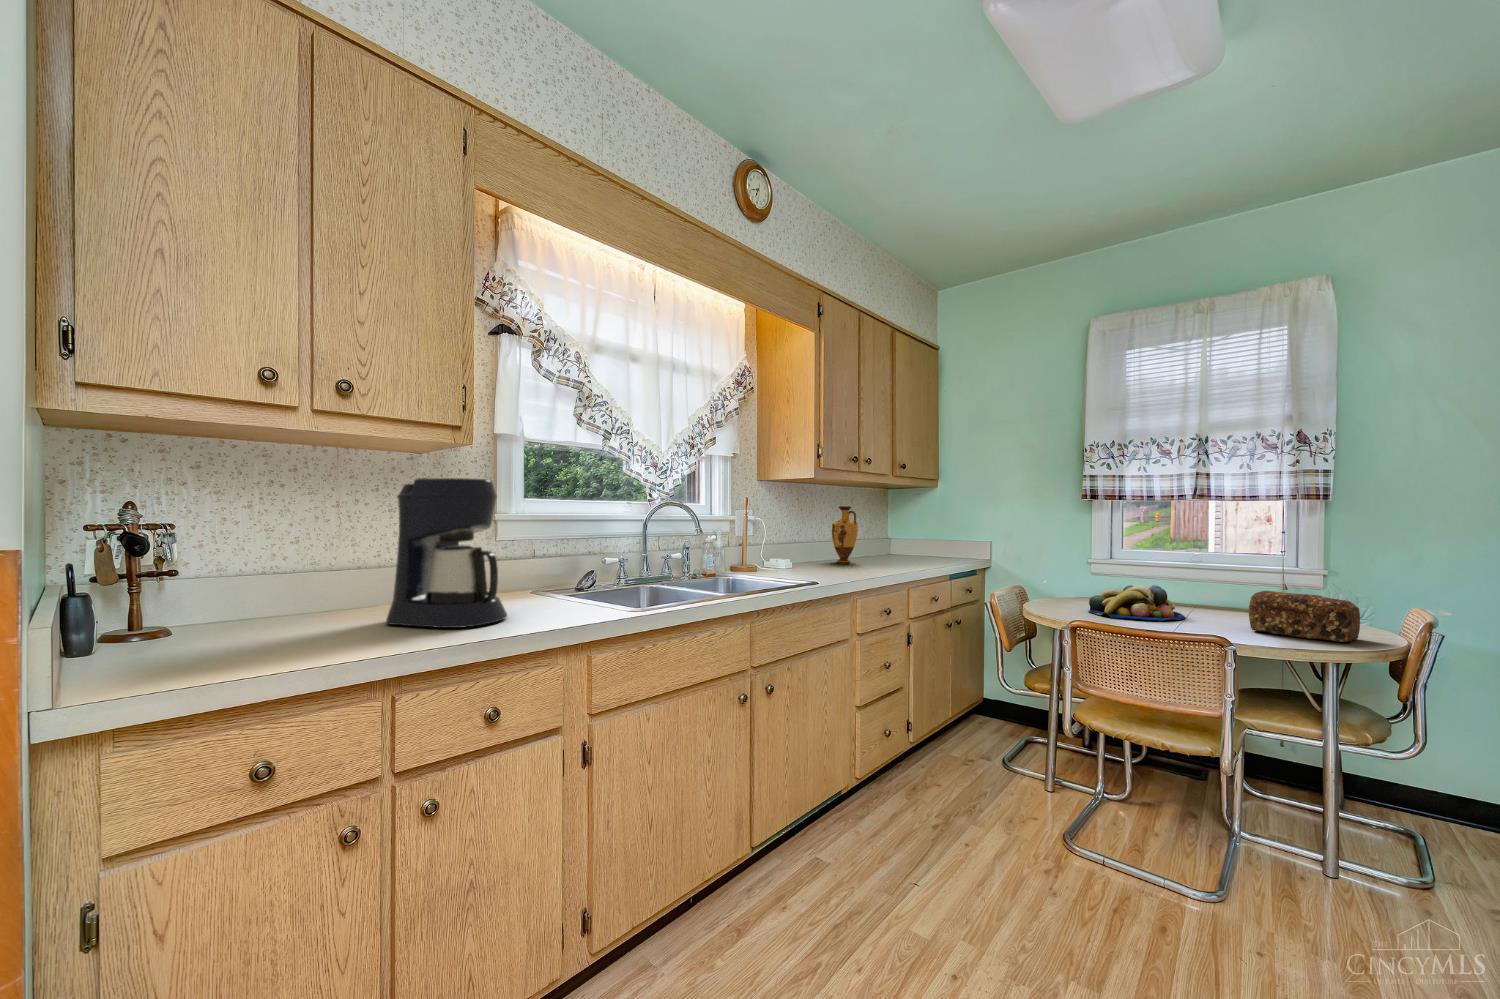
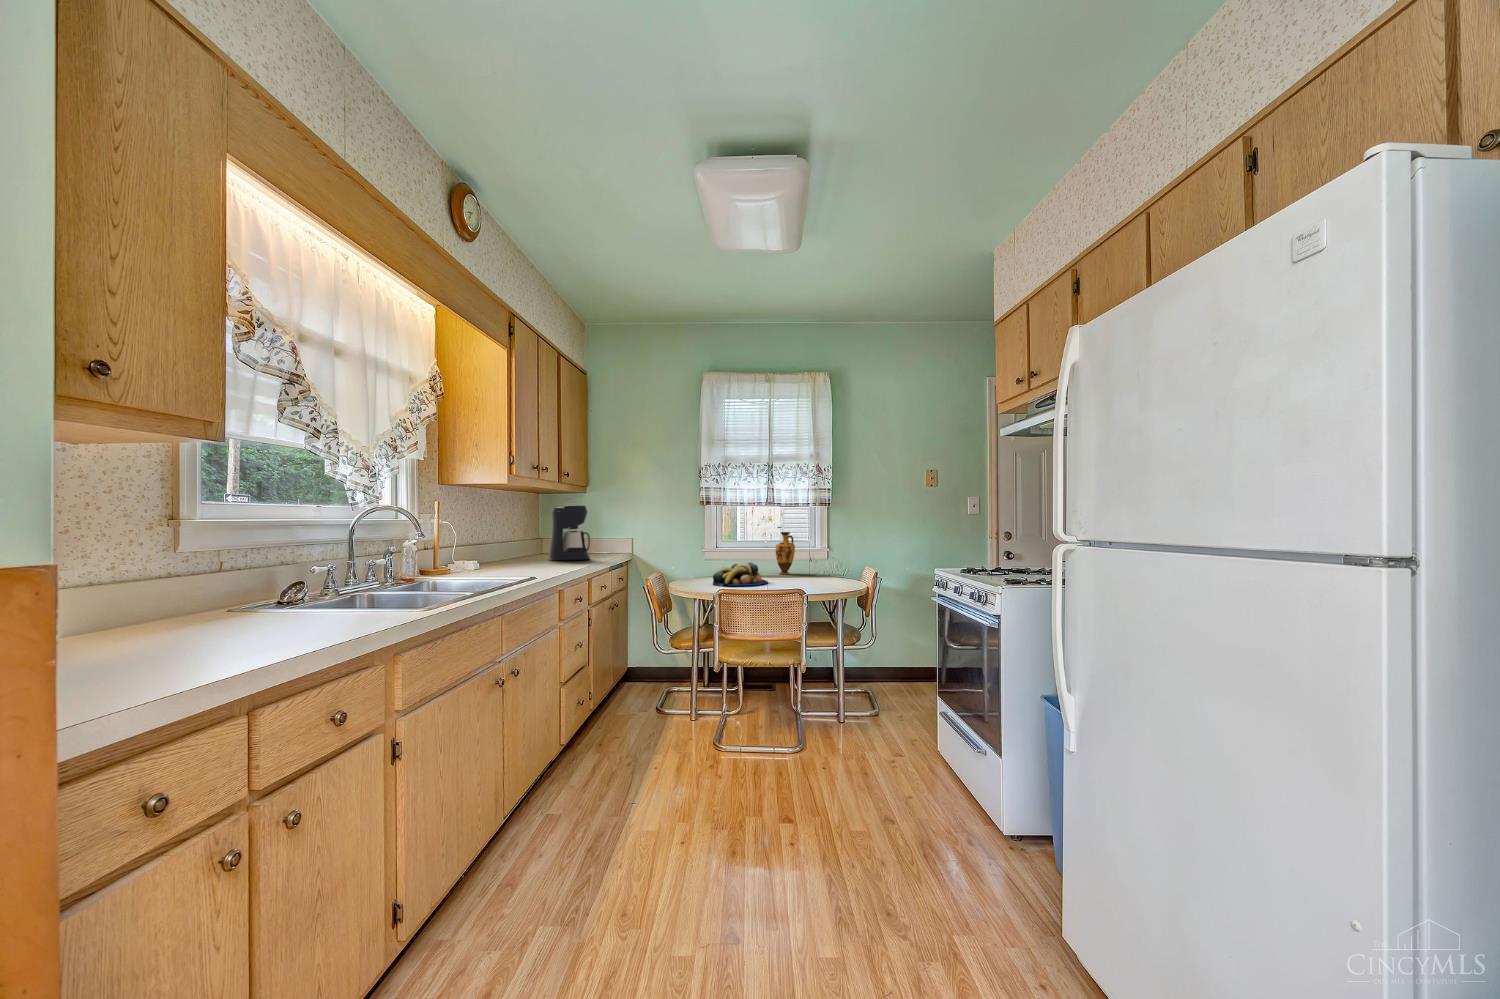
coffee maker: present [386,478,507,628] -> present [549,505,590,561]
vase: present [832,506,858,562] -> present [776,532,795,574]
bread loaf: present [1249,591,1360,642] -> none [804,560,853,586]

